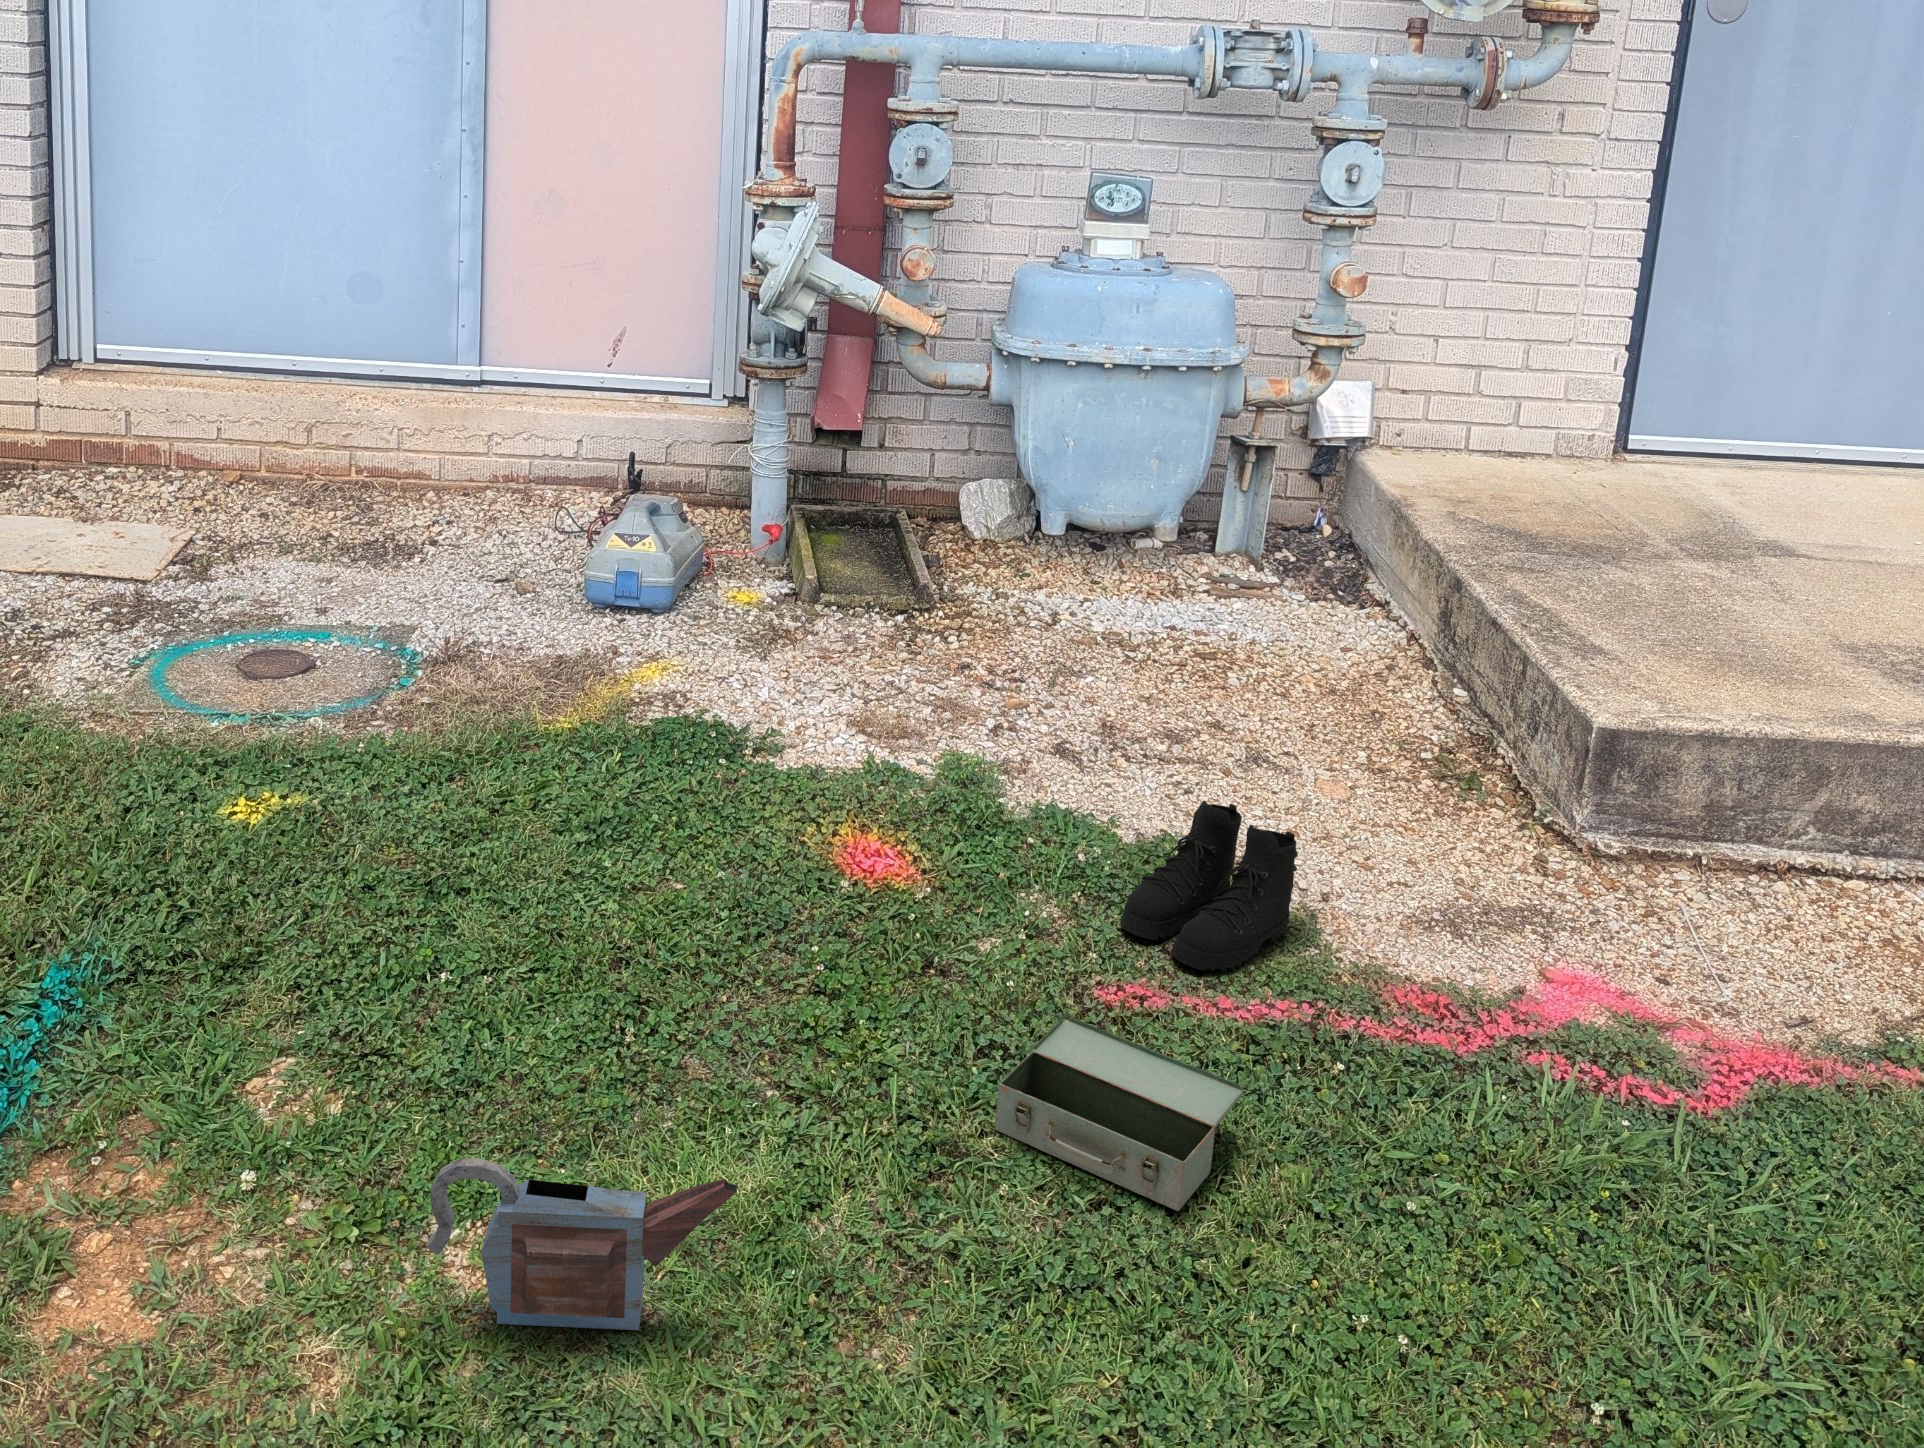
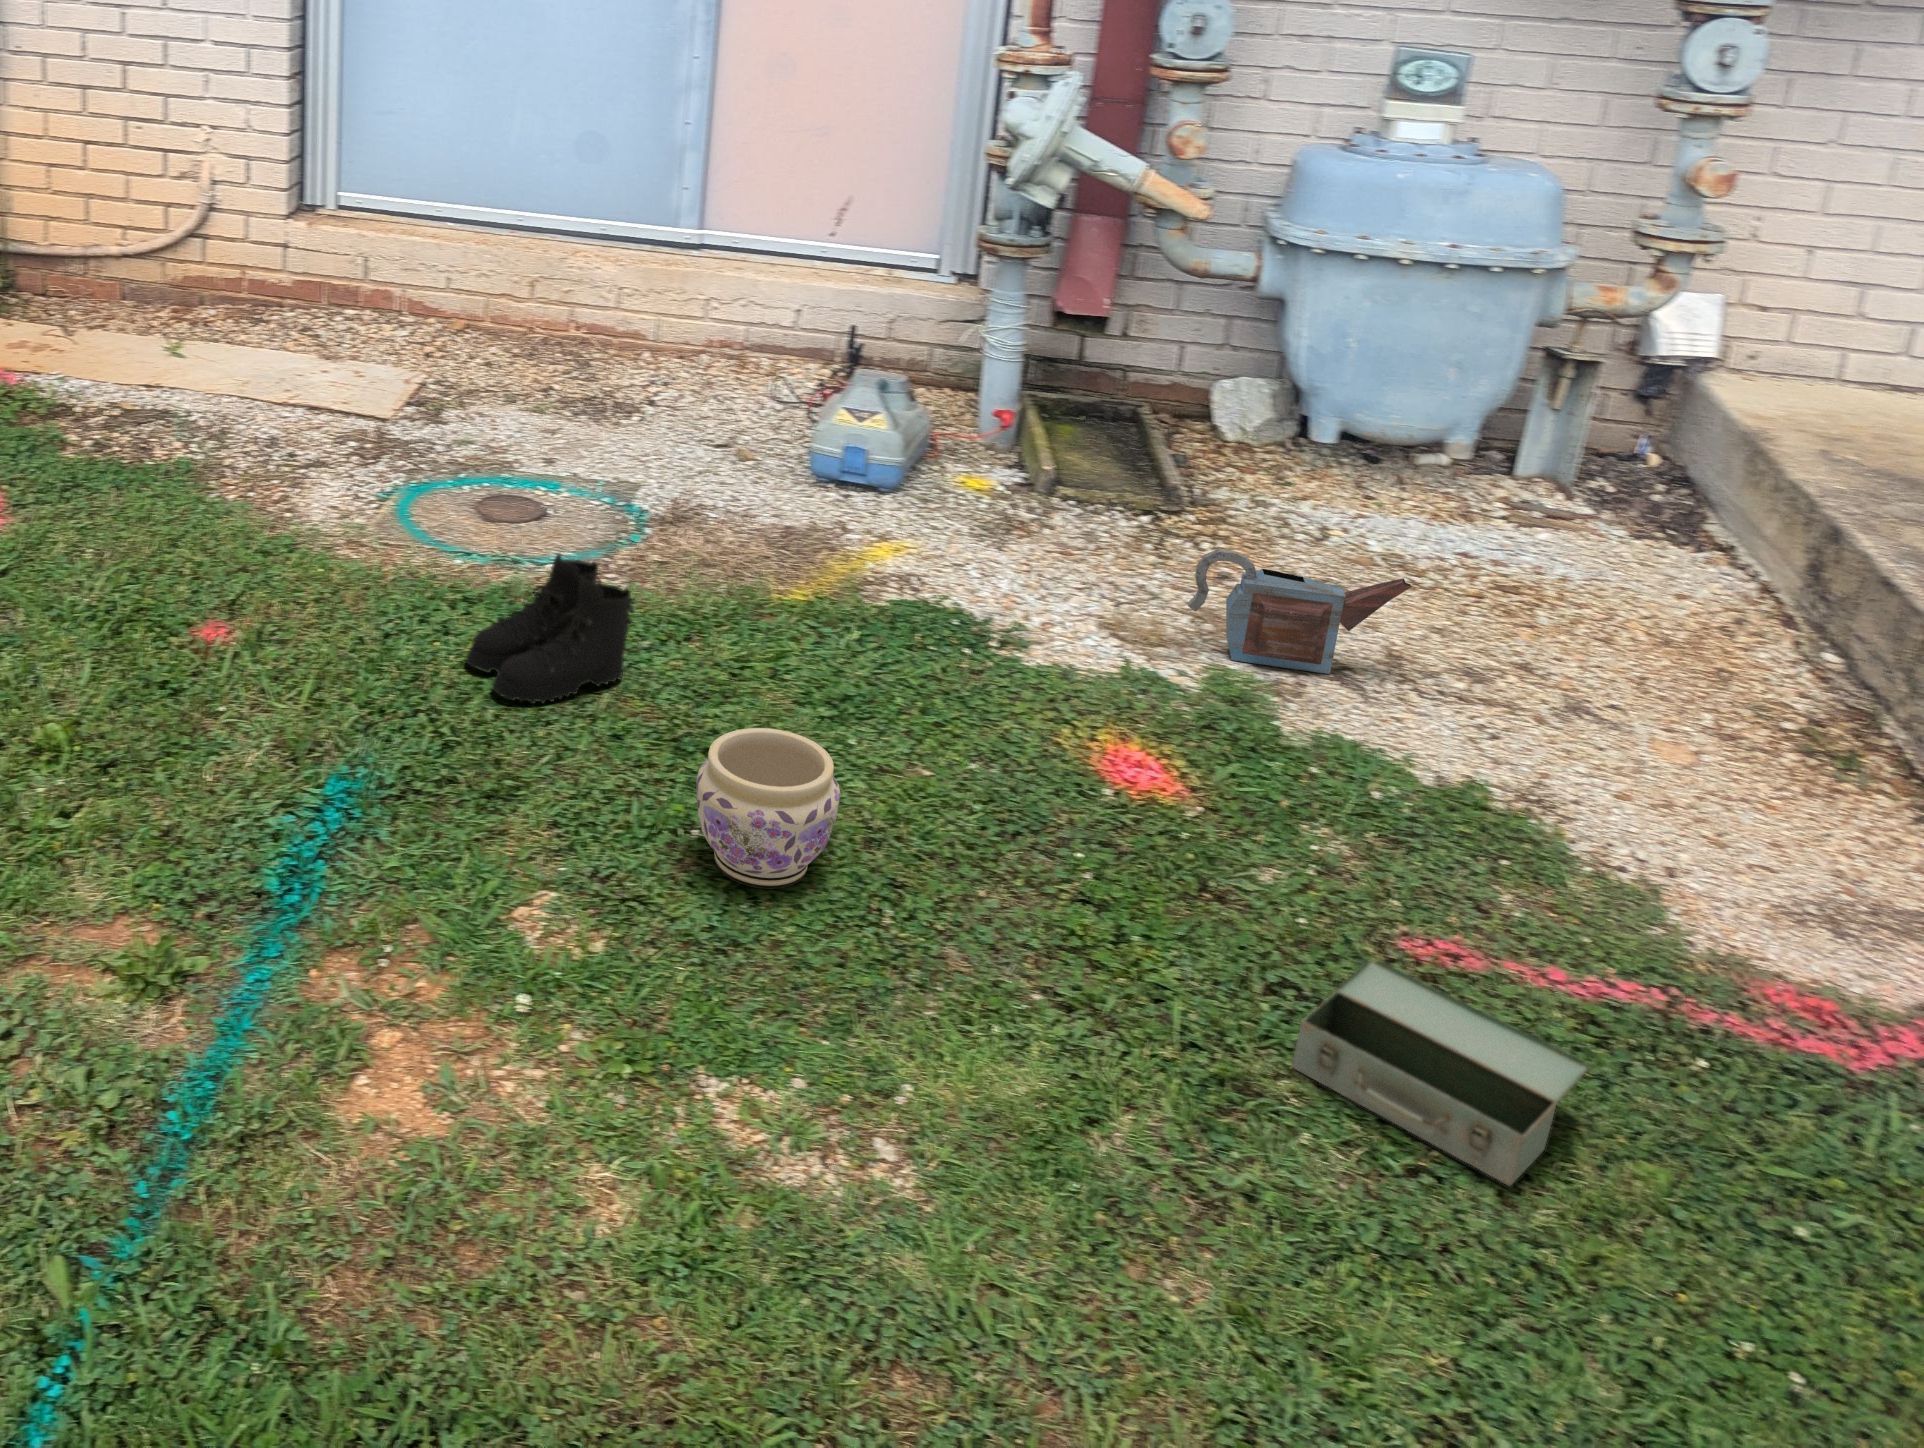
boots: present [1120,801,1298,971] -> present [466,554,634,704]
planter: none [432,863,575,1025] -> present [697,728,840,889]
watering can: present [426,1158,737,1330] -> present [1187,549,1411,674]

